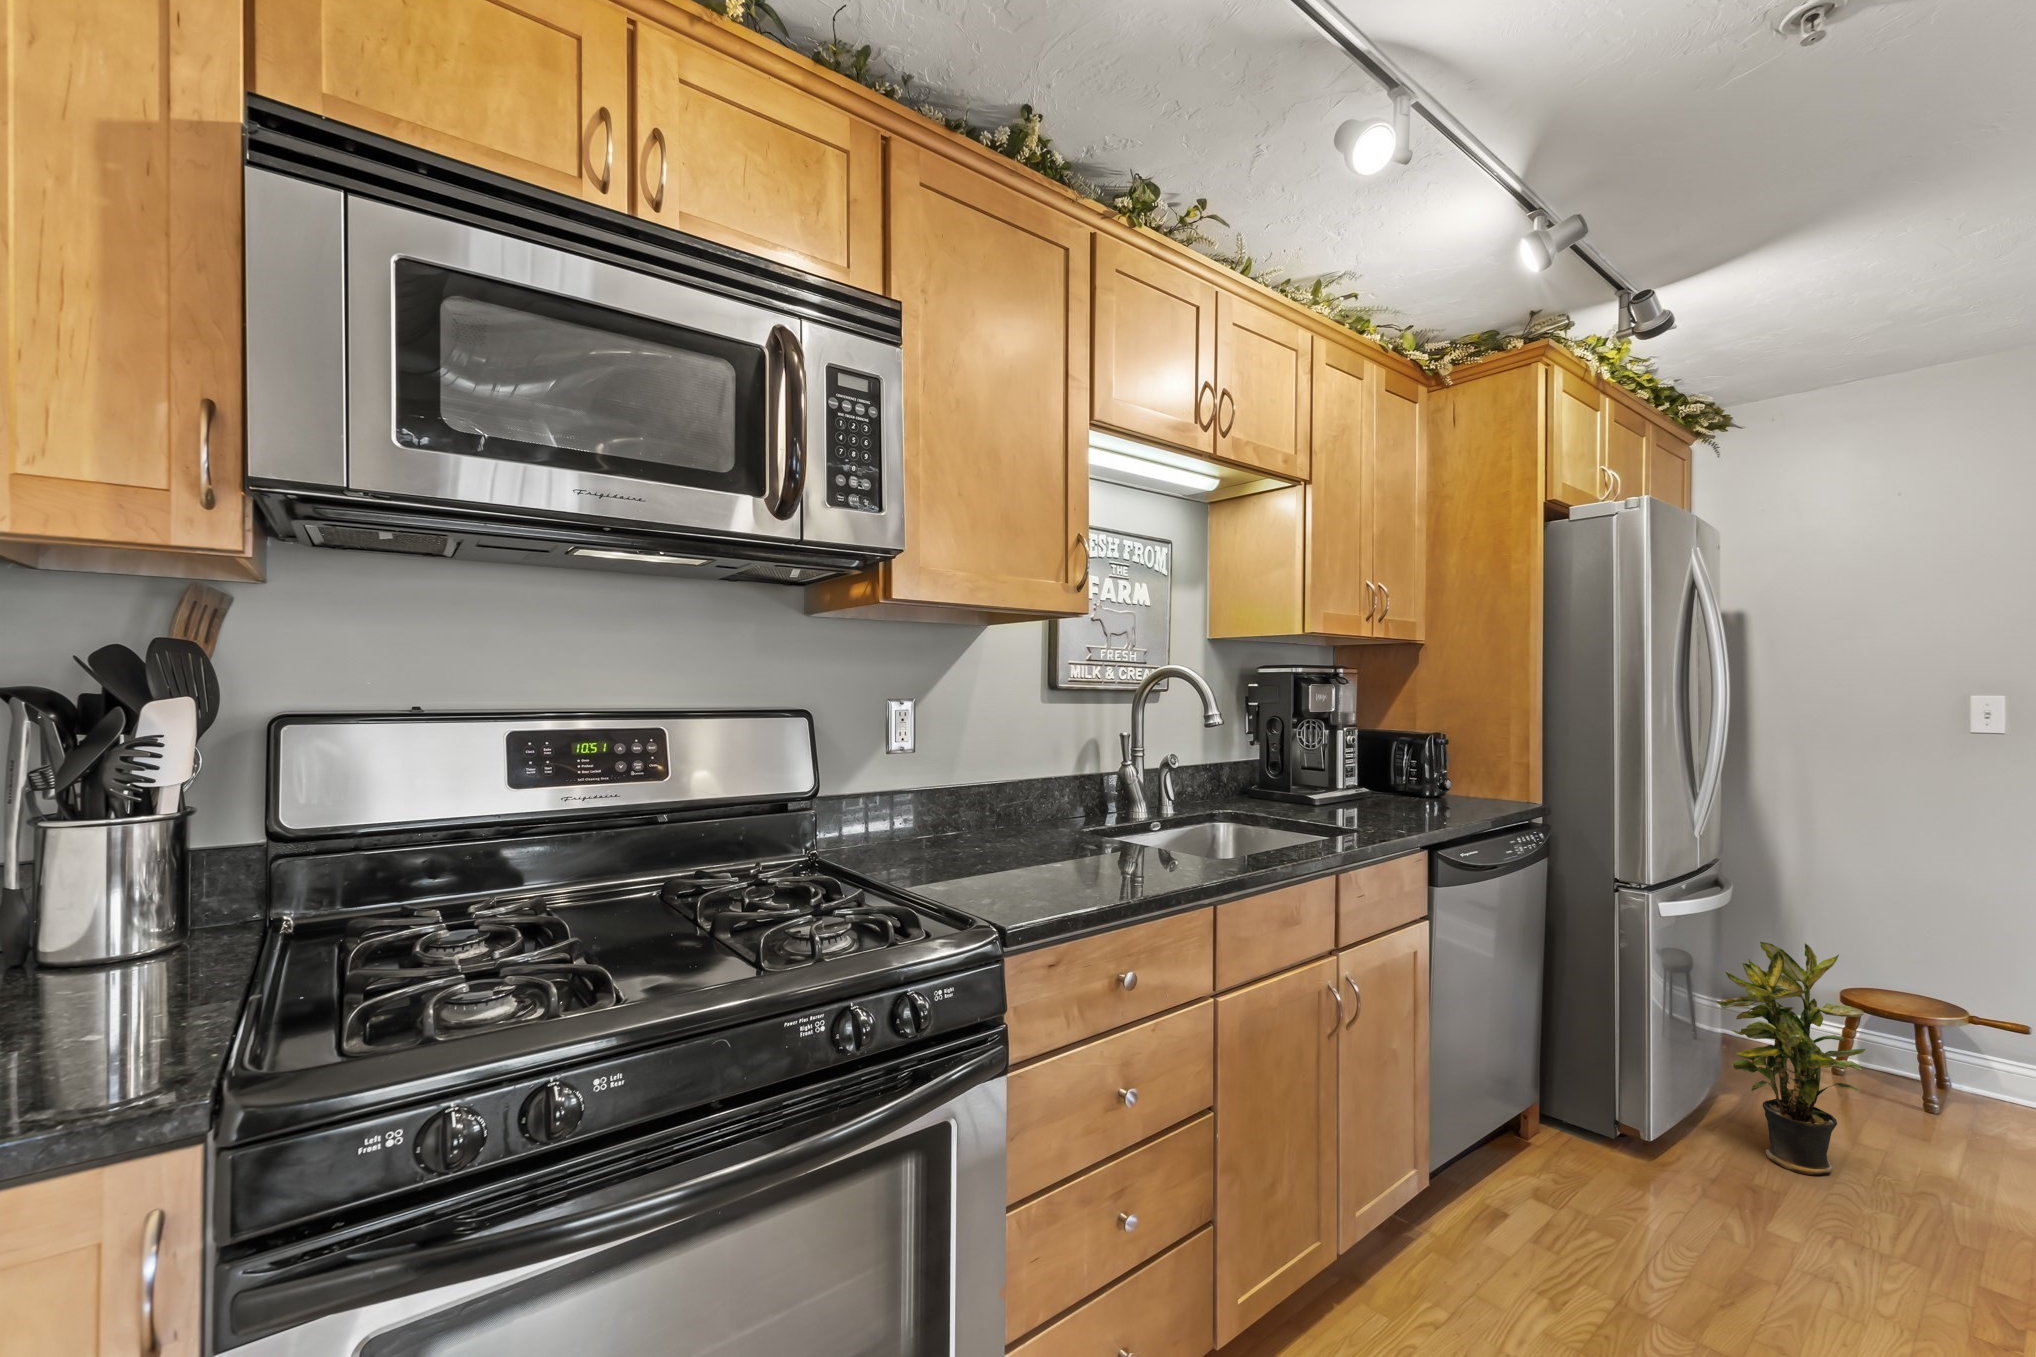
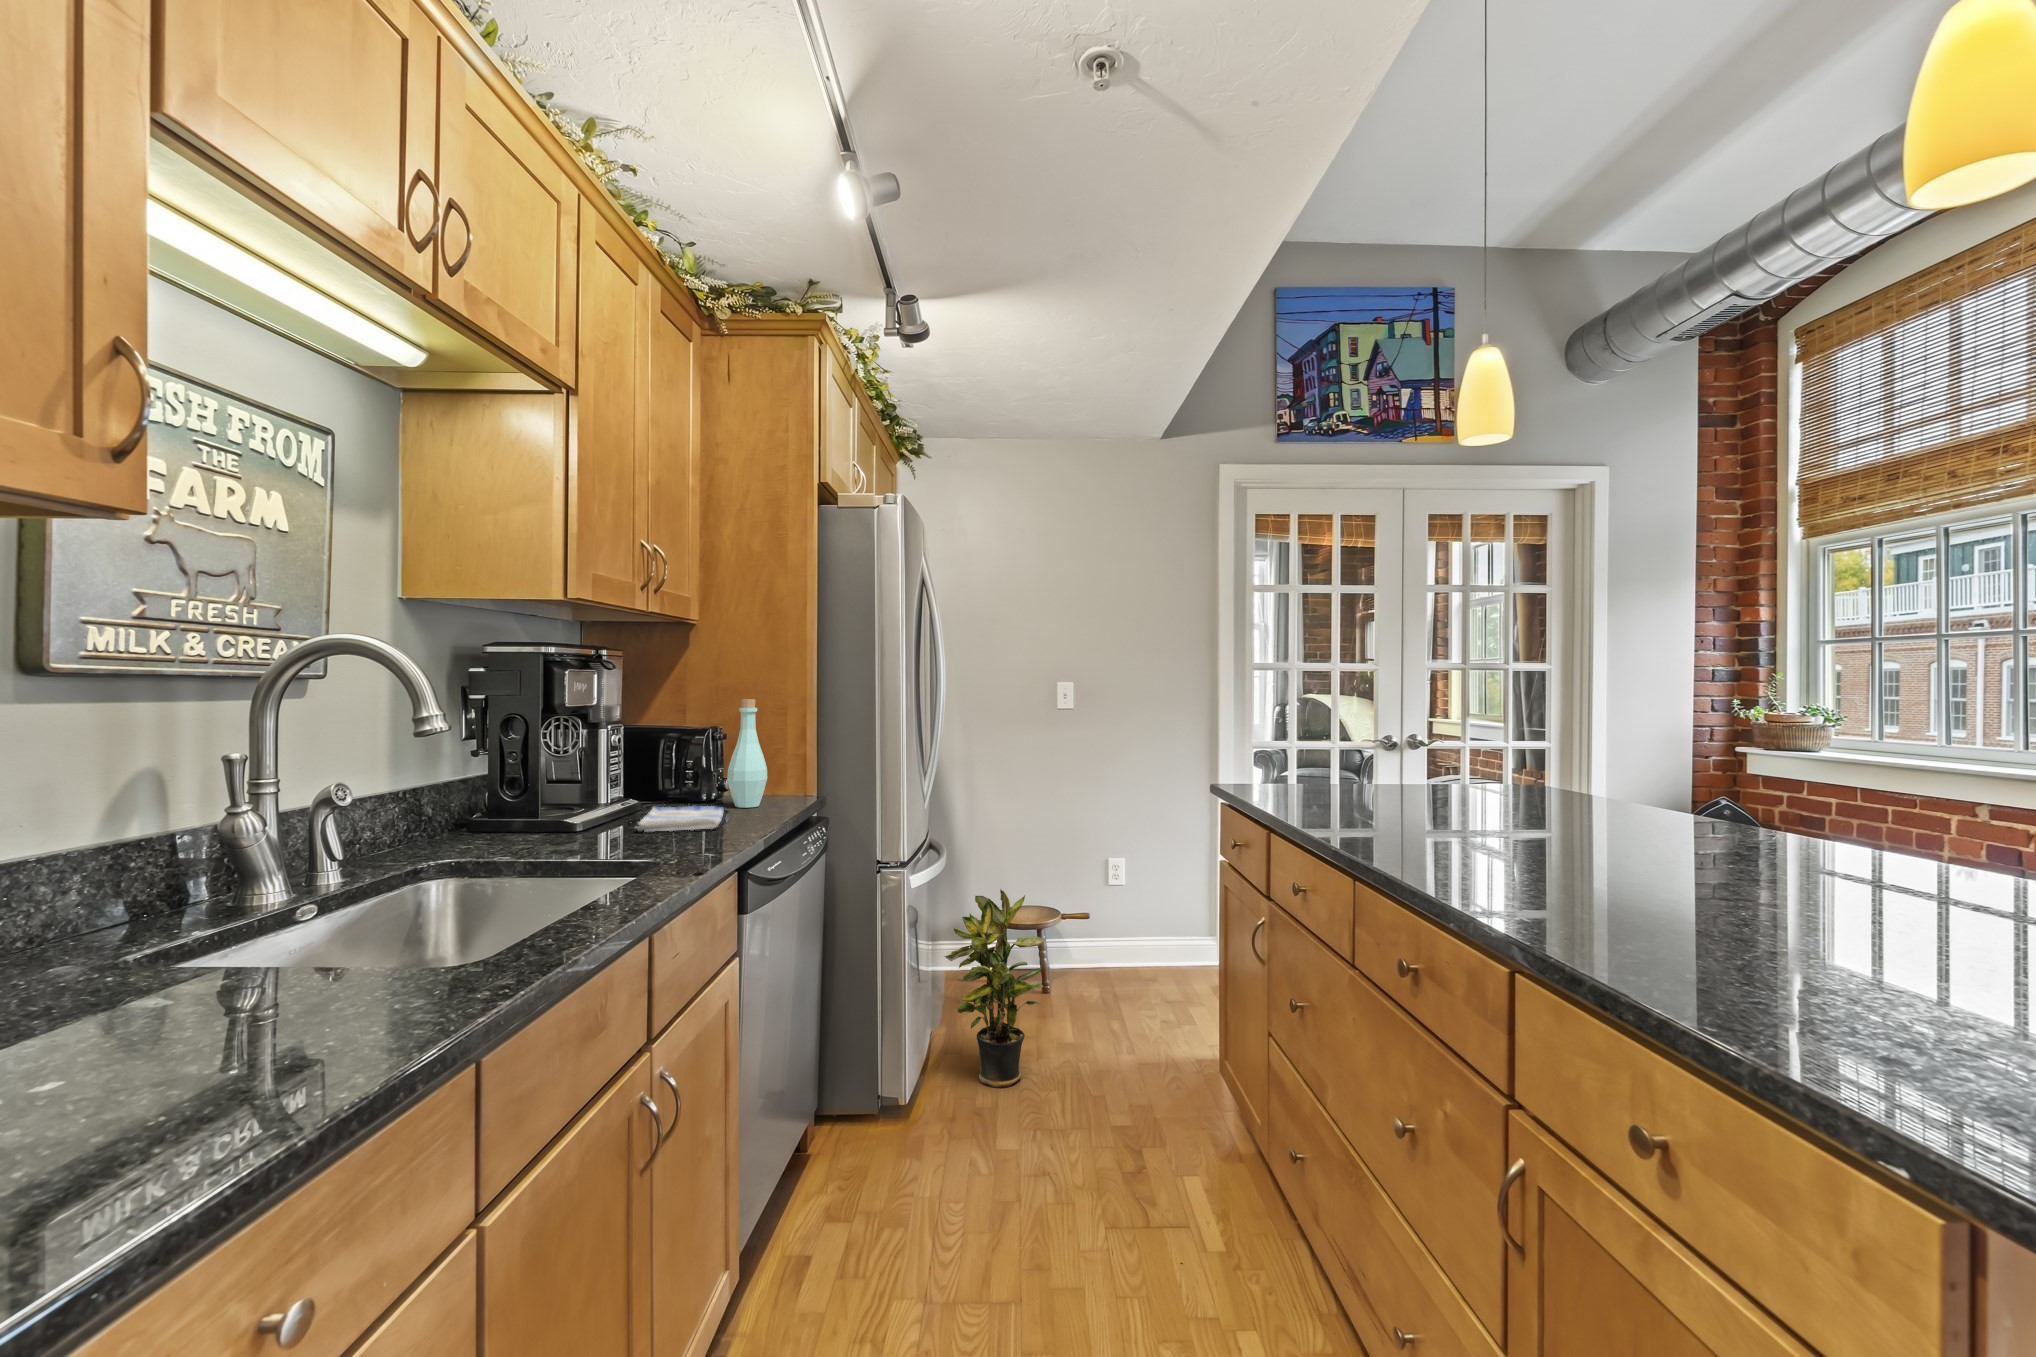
bottle: none [1448,710,1487,807] -> present [727,699,768,808]
dish towel: none [1359,796,1440,816] -> present [636,806,724,832]

